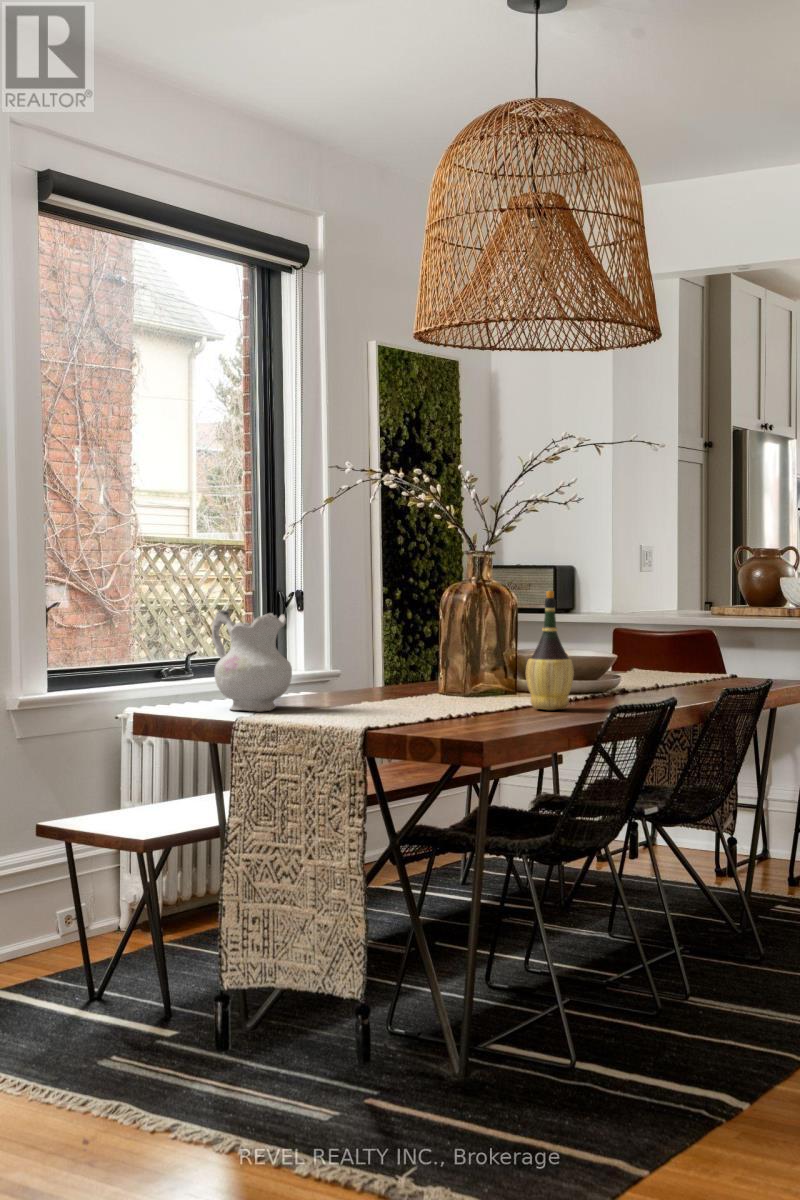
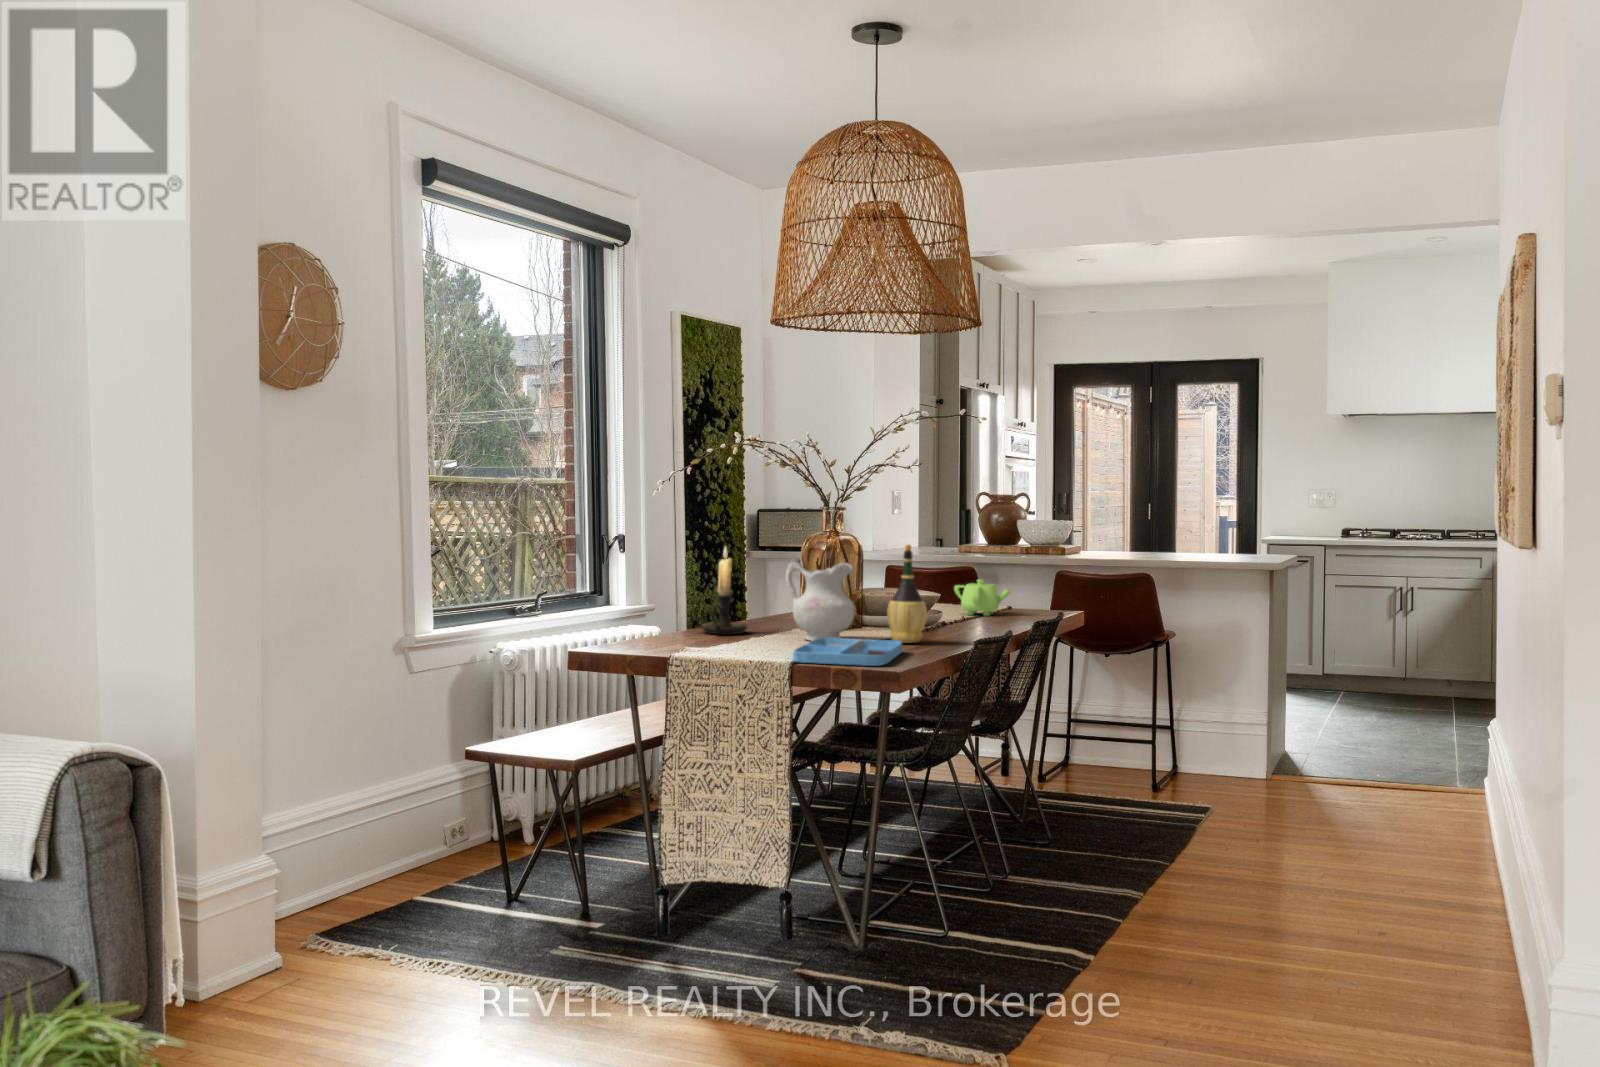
candle holder: none [322,595,376,699] -> present [702,547,747,635]
ceramic pitcher: present [212,610,292,711] -> present [786,559,855,641]
teapot: none [663,639,731,683] -> present [954,580,1010,616]
tray: none [373,701,525,733] -> present [793,638,902,666]

